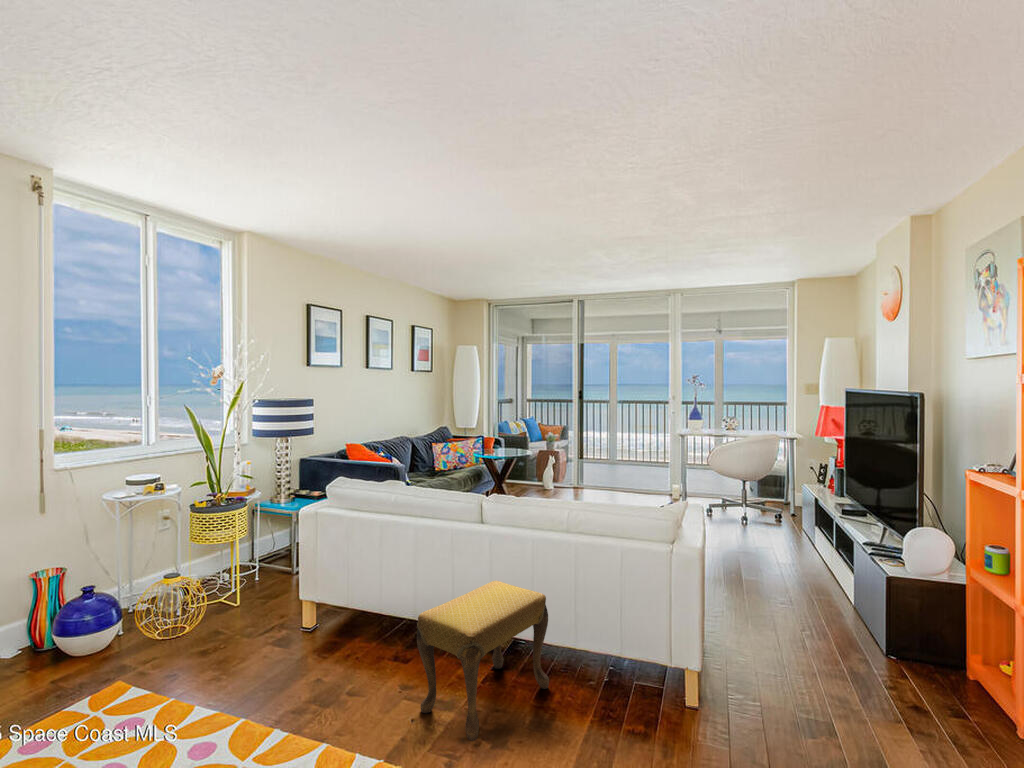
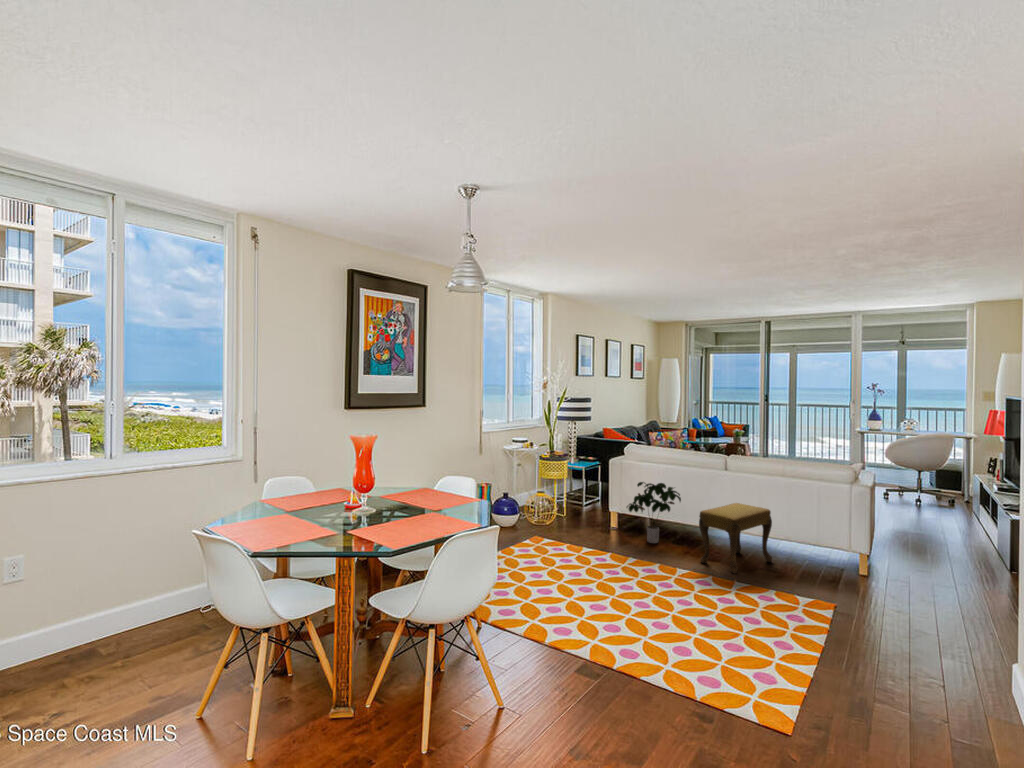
potted plant: none [318,547,407,661] -> present [627,482,681,543]

